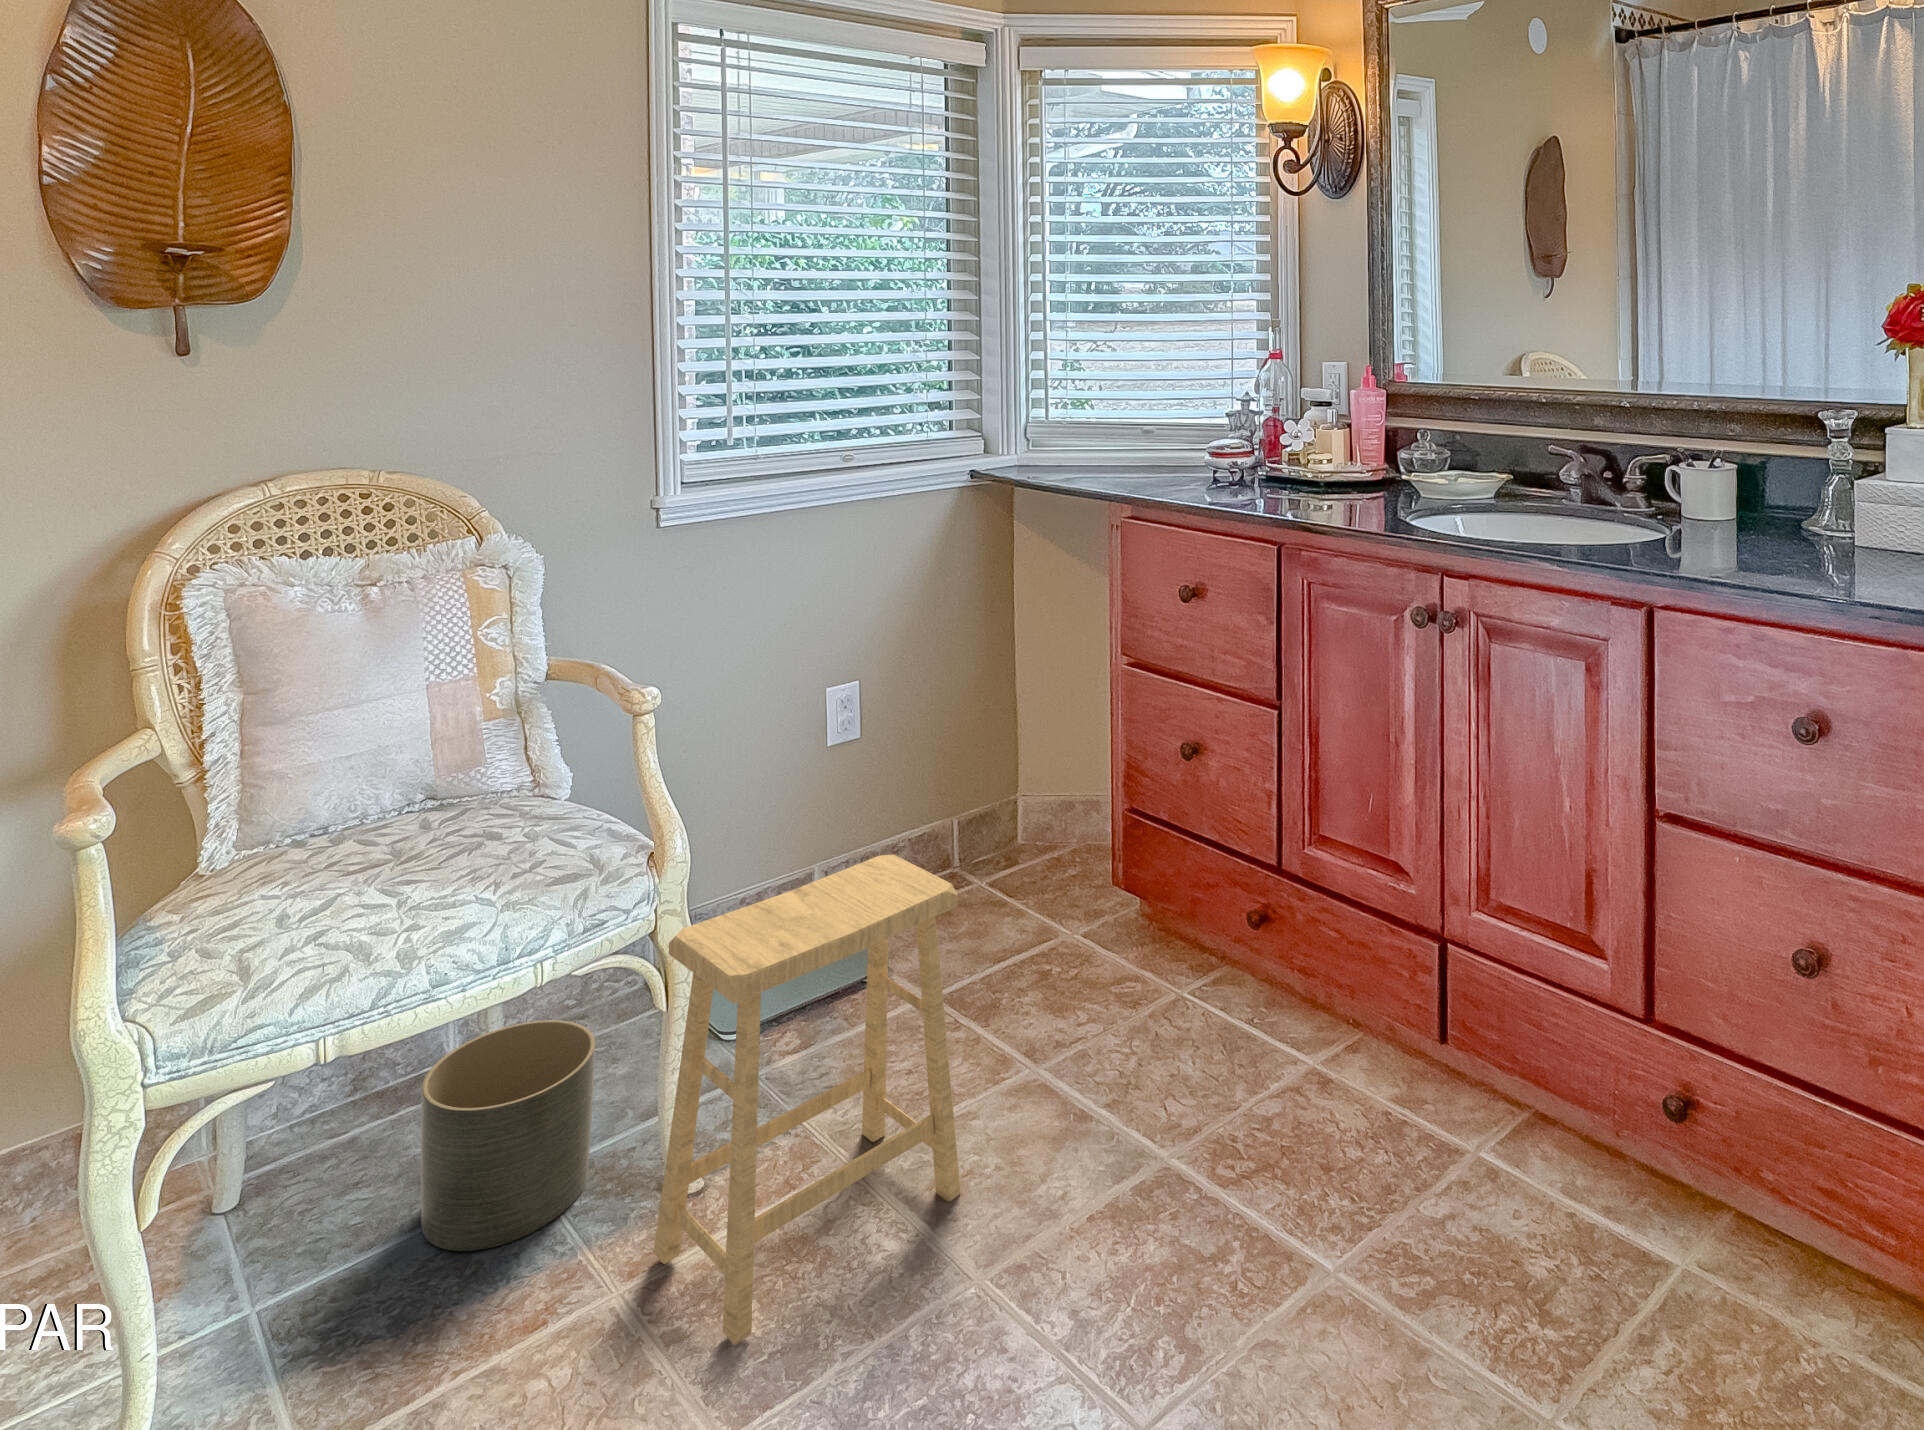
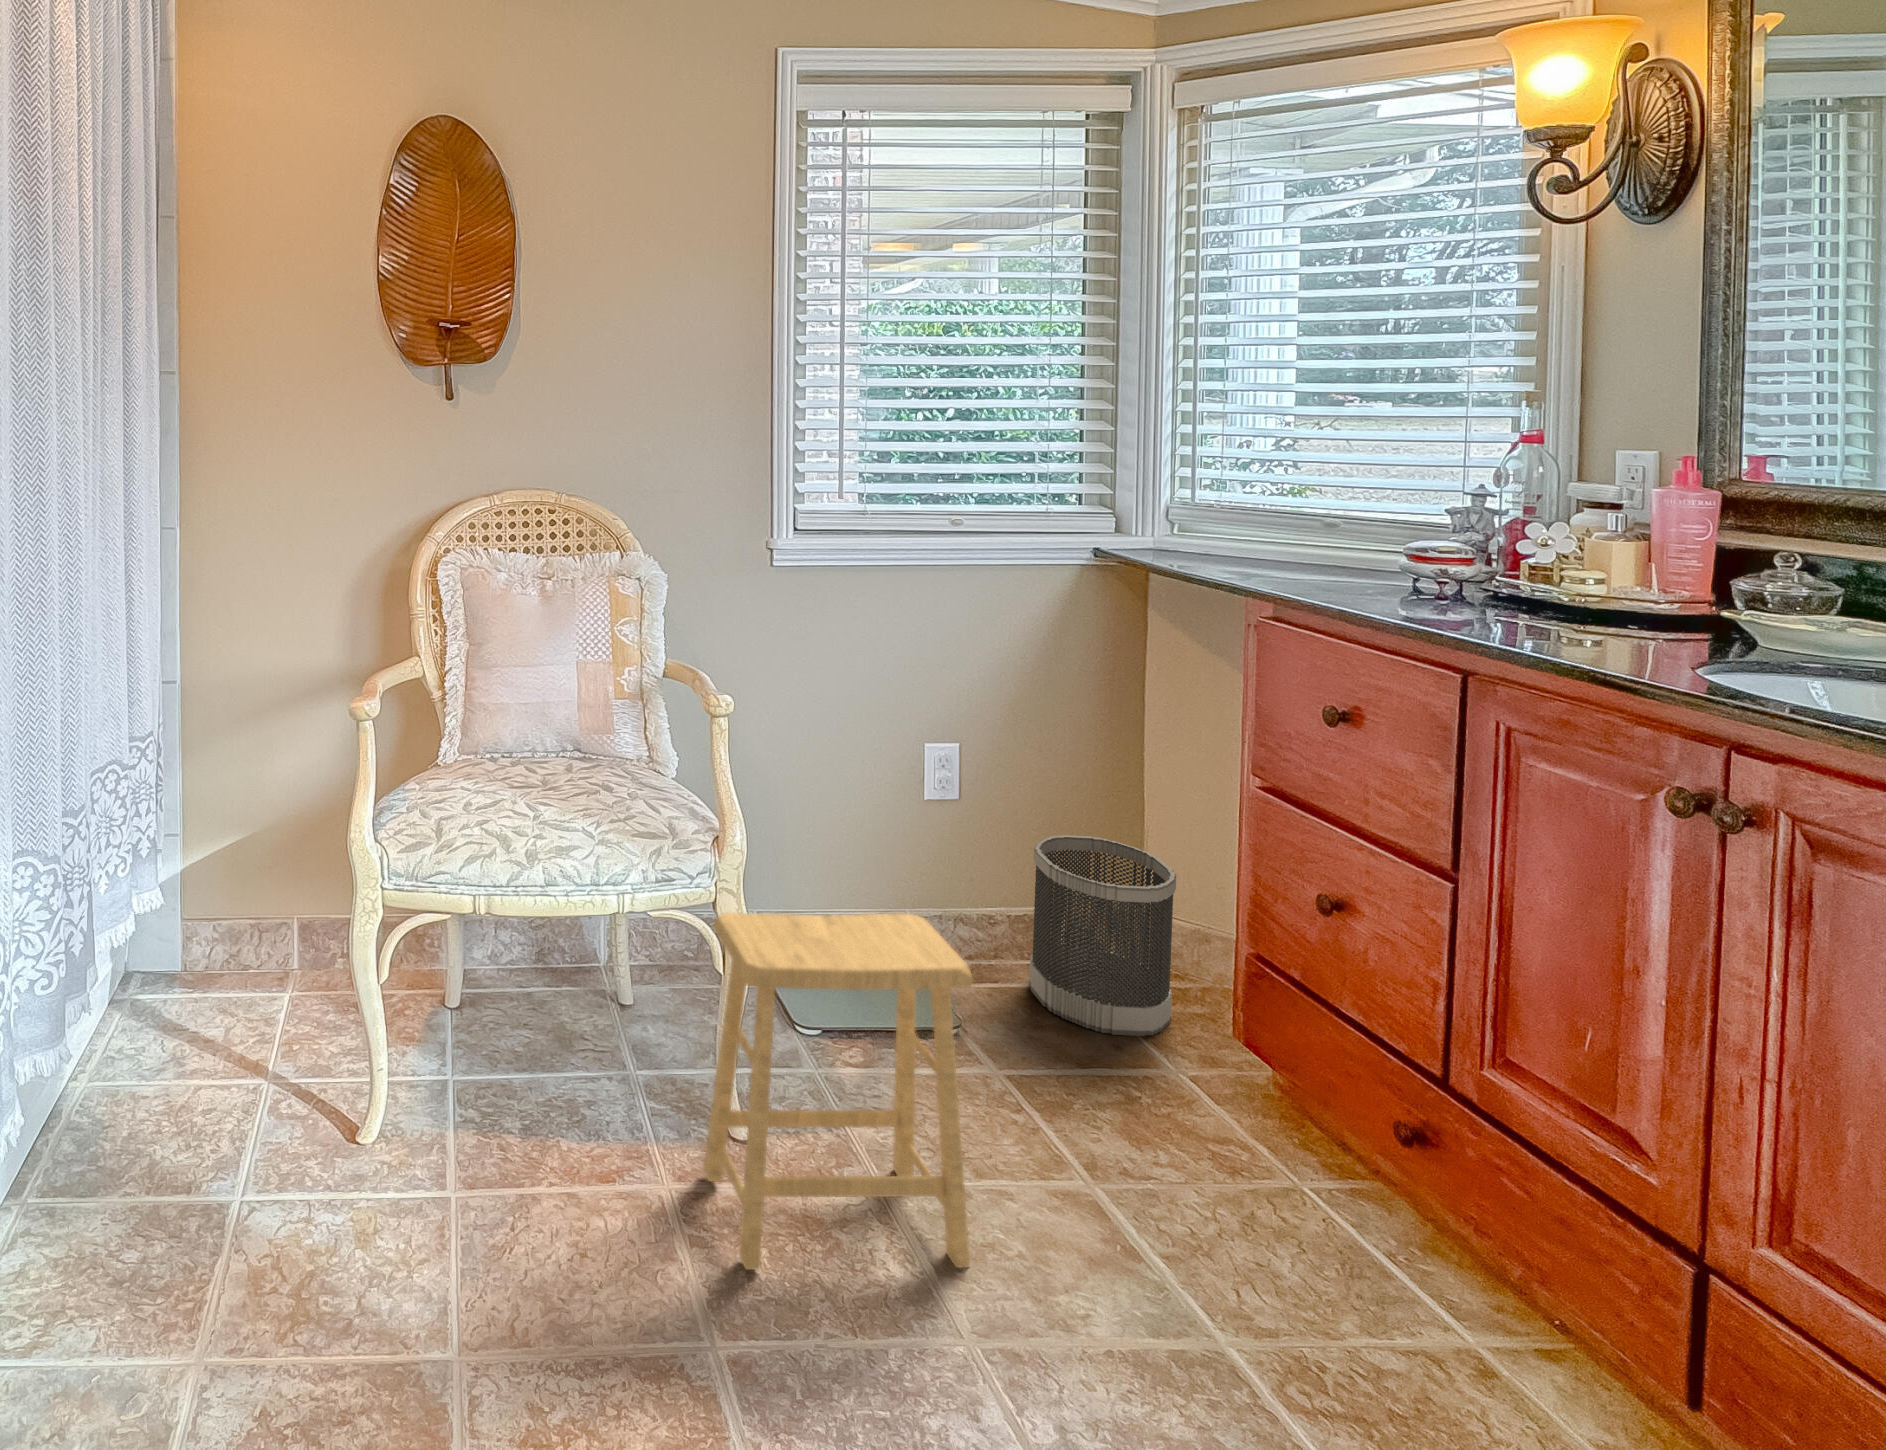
wastebasket: none [932,738,1051,914] -> present [1029,835,1176,1036]
planter: present [421,1020,595,1251] -> none [560,944,678,1109]

